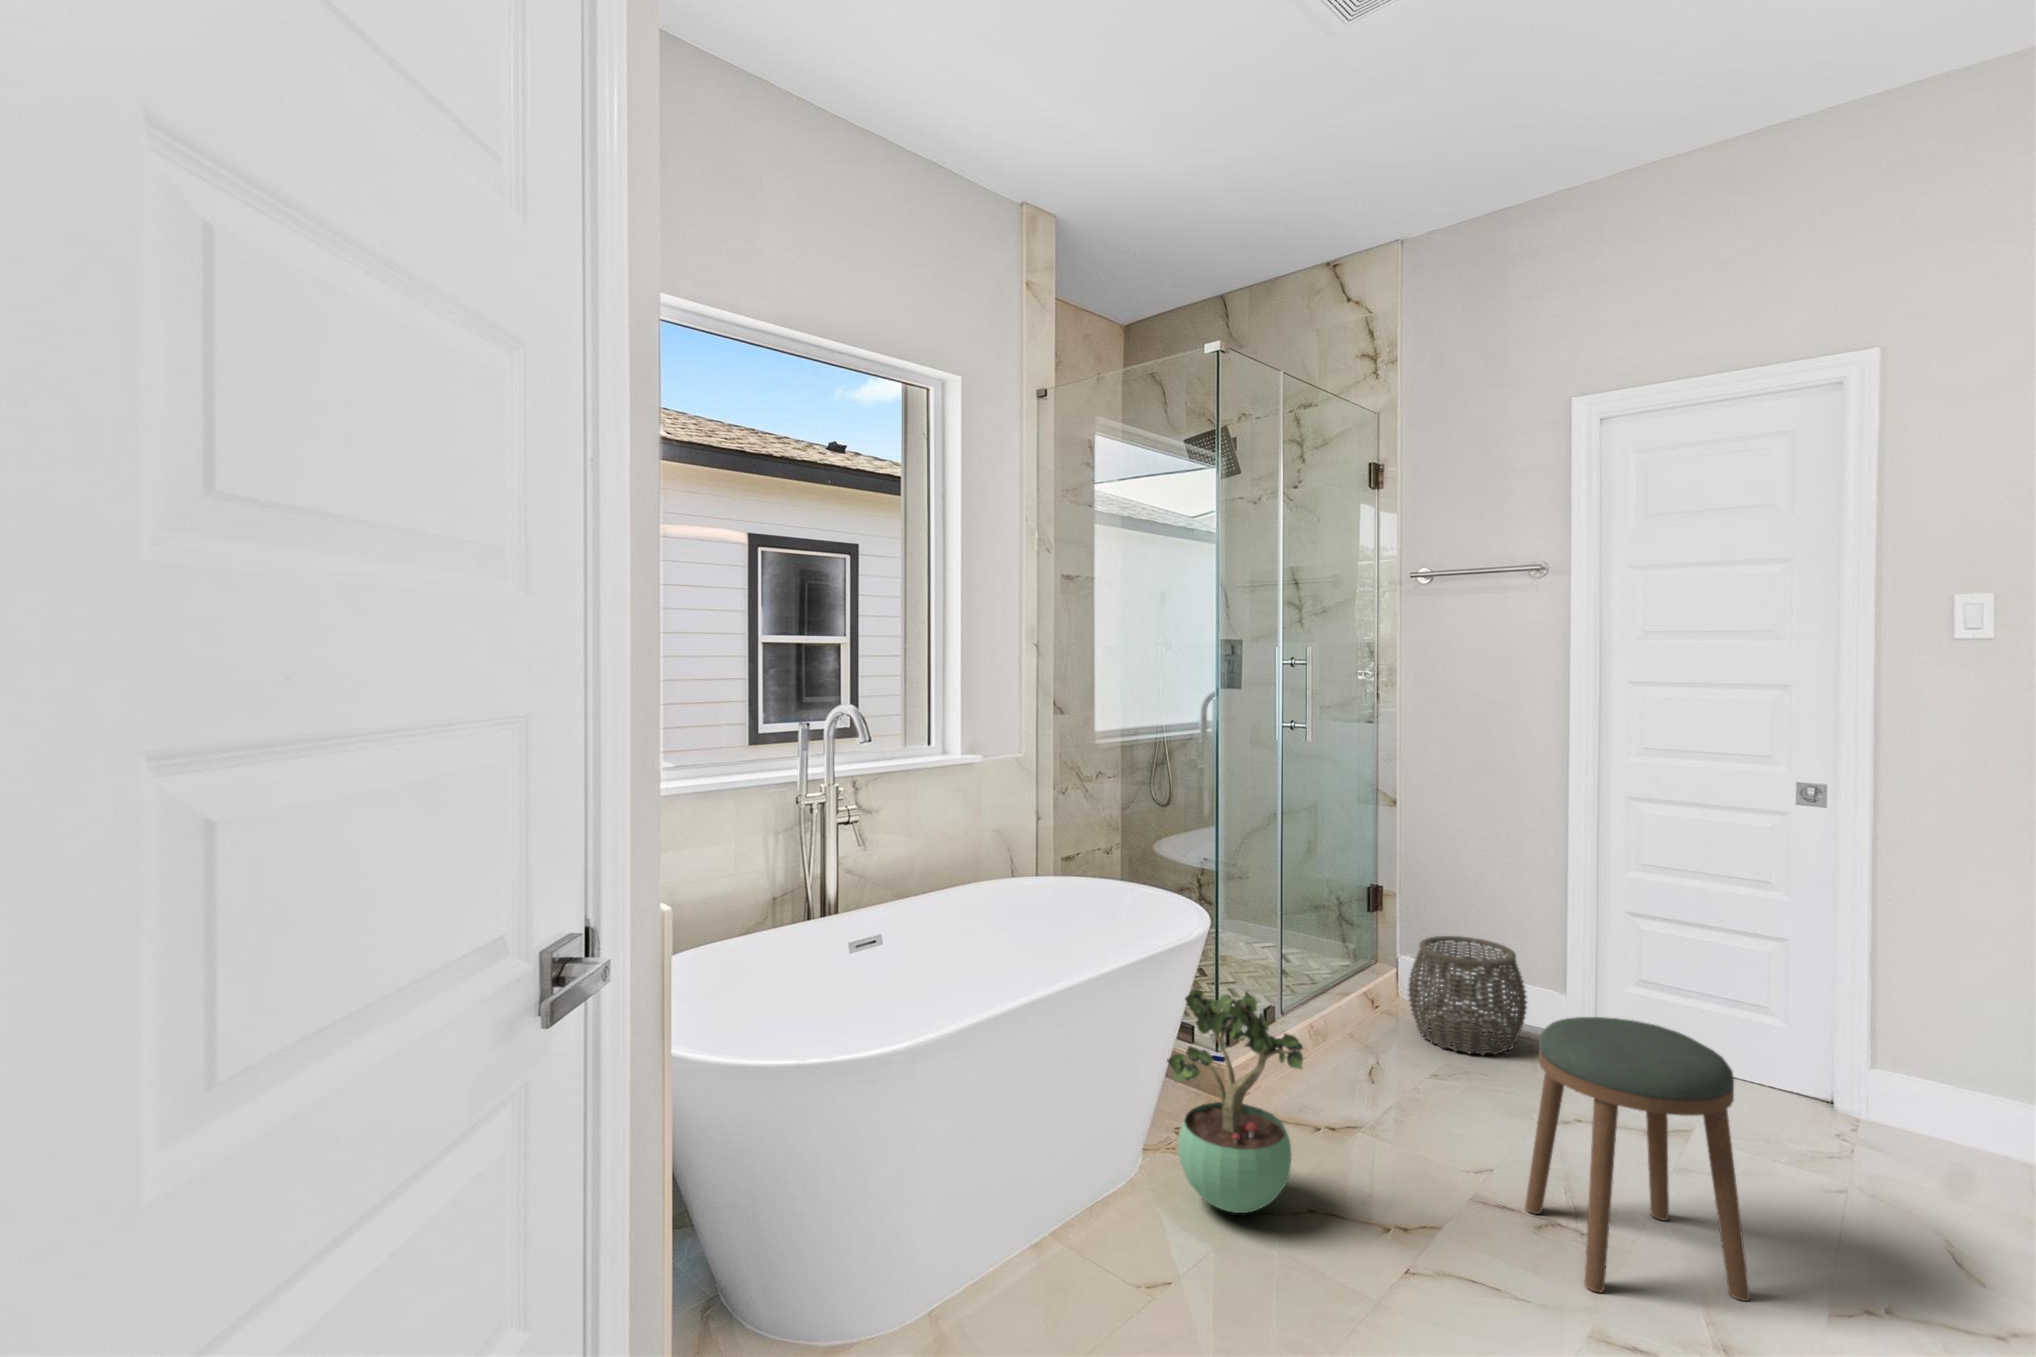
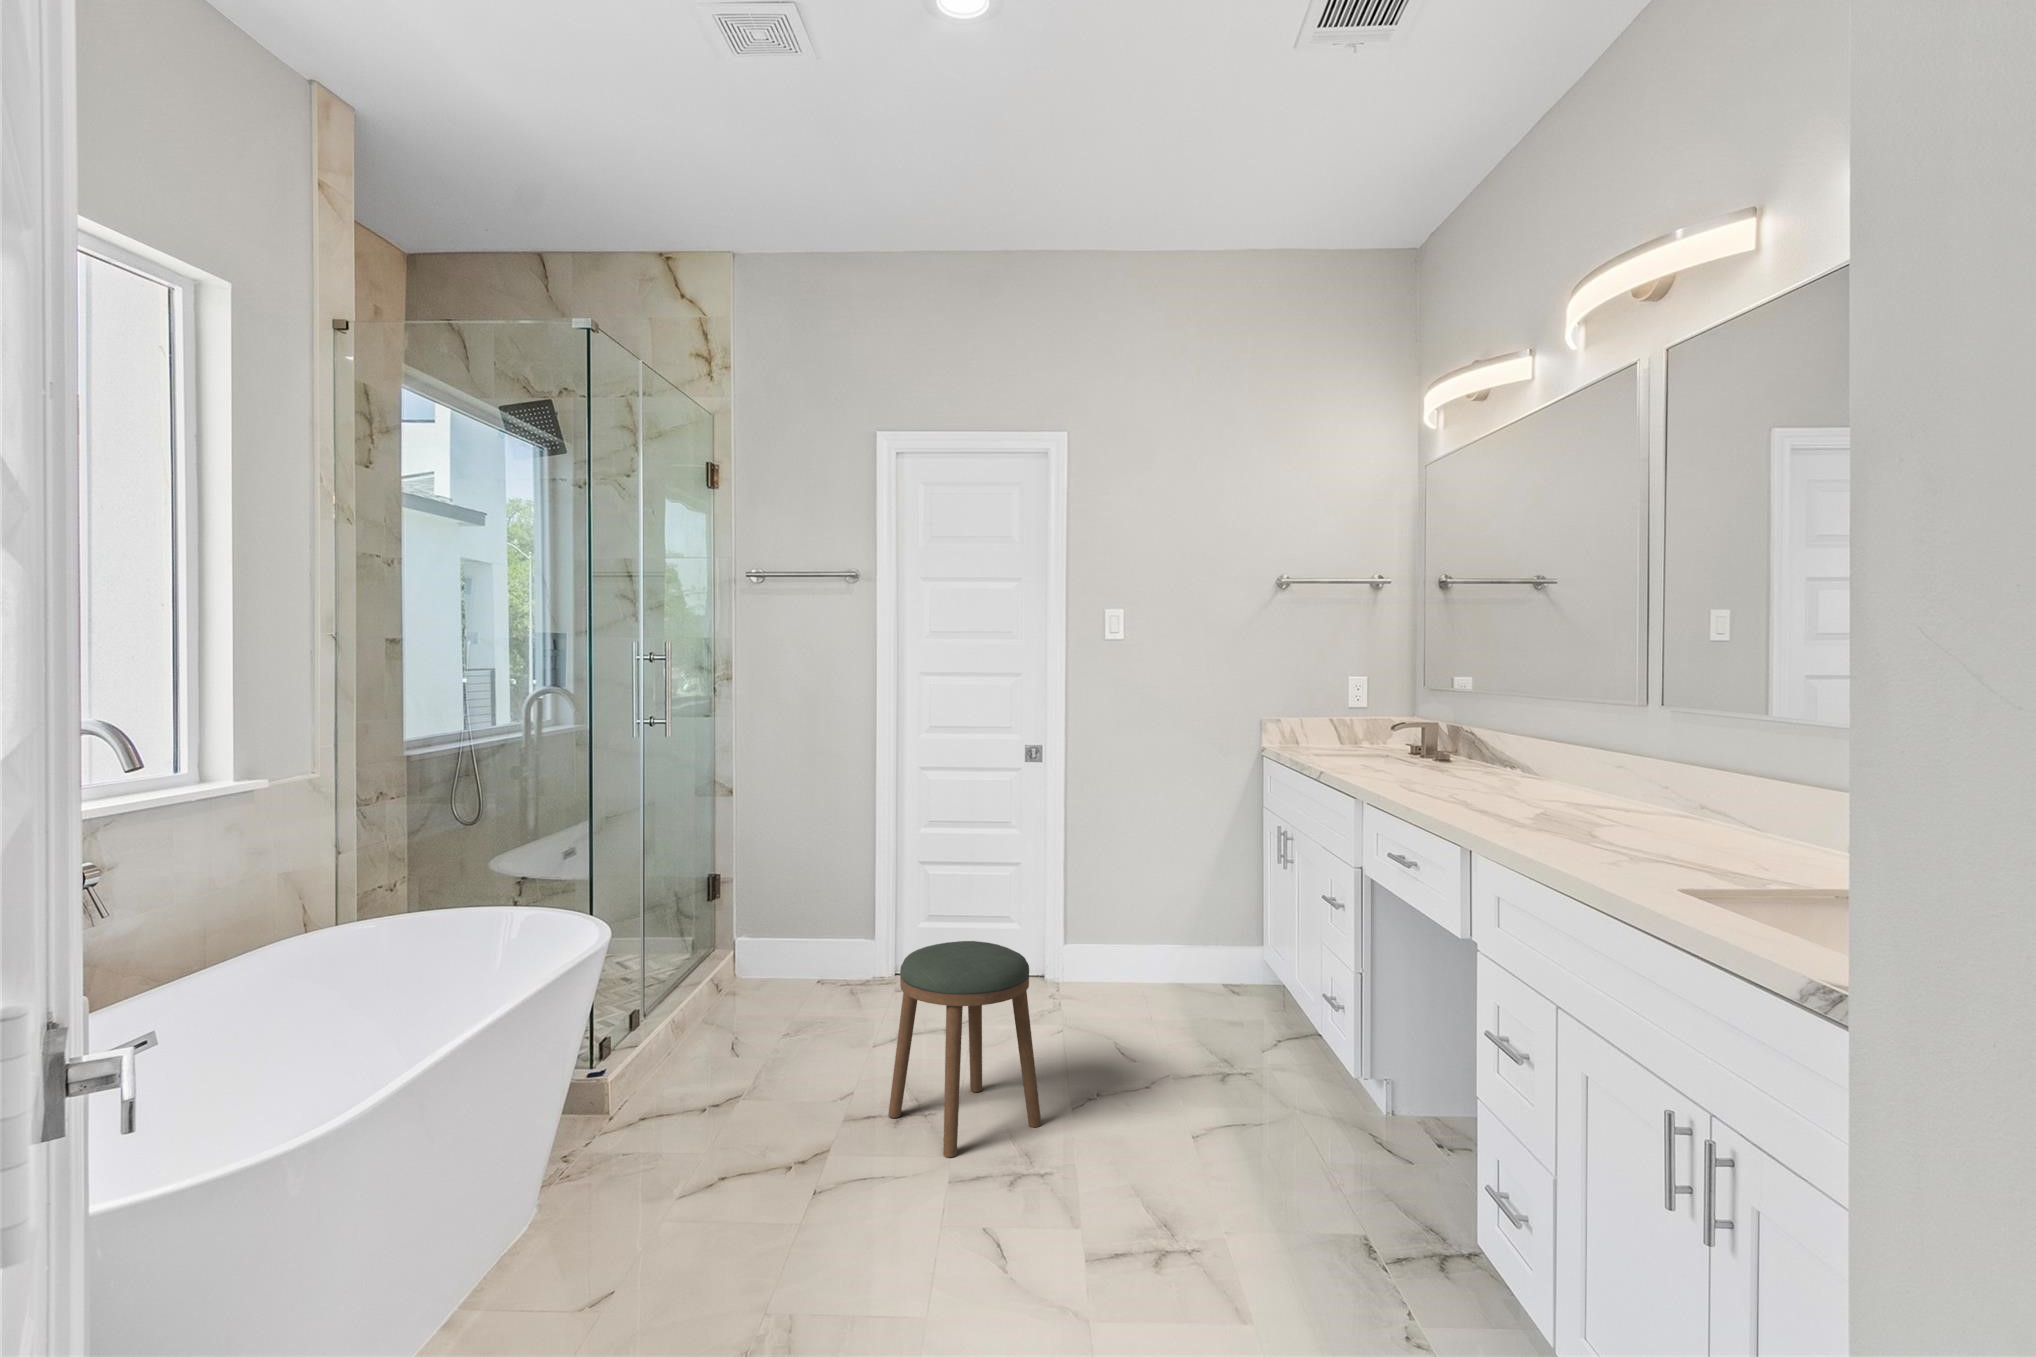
woven basket: present [1408,936,1527,1056] -> none [754,906,854,1011]
potted plant: present [1167,989,1303,1213] -> none [572,985,723,1209]

